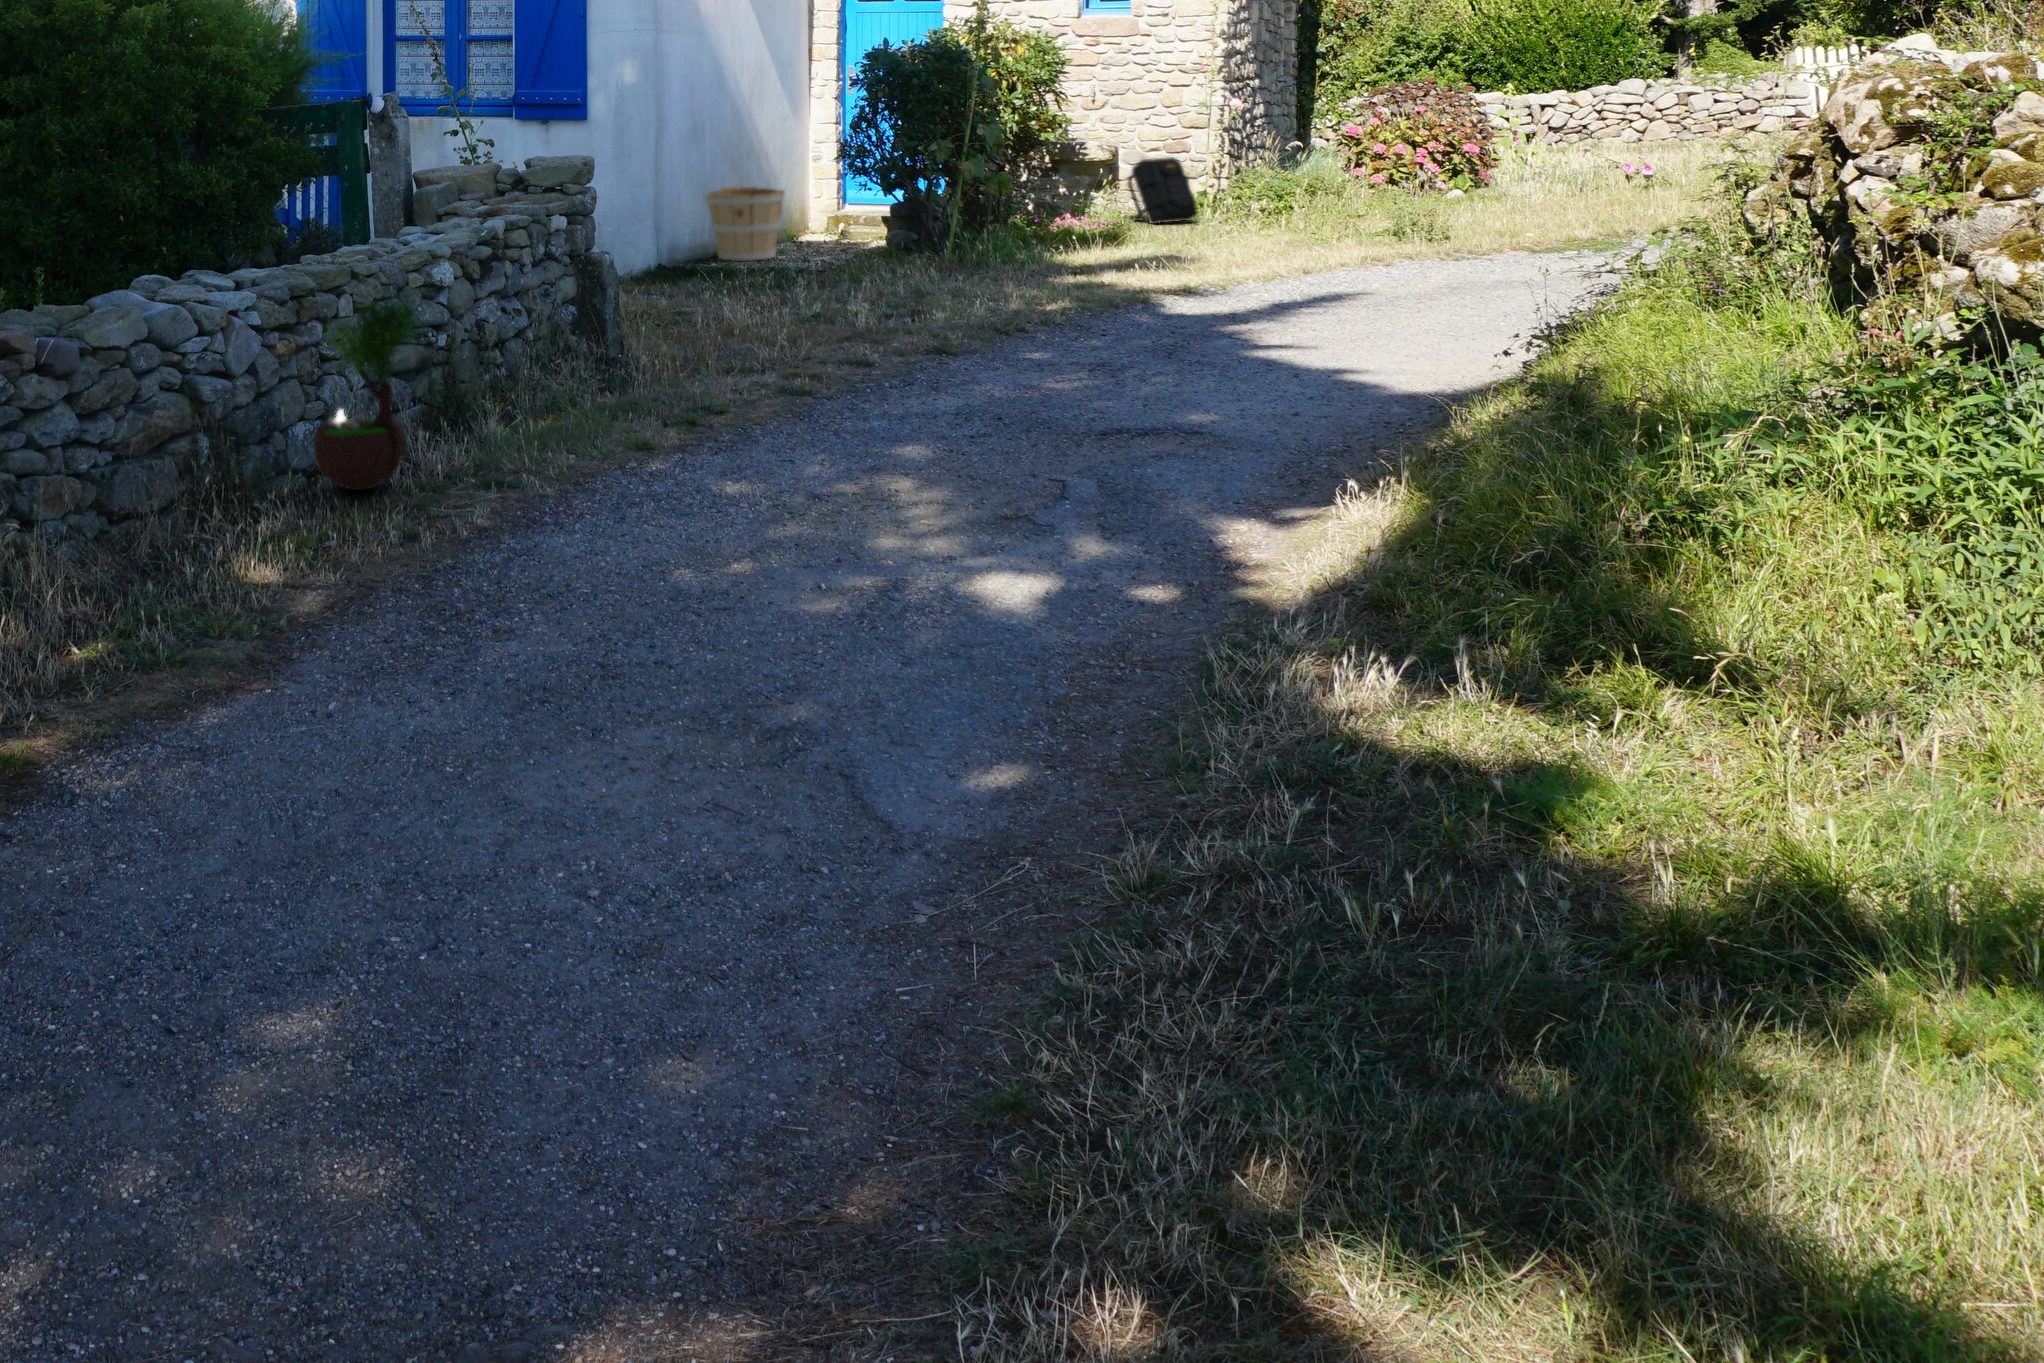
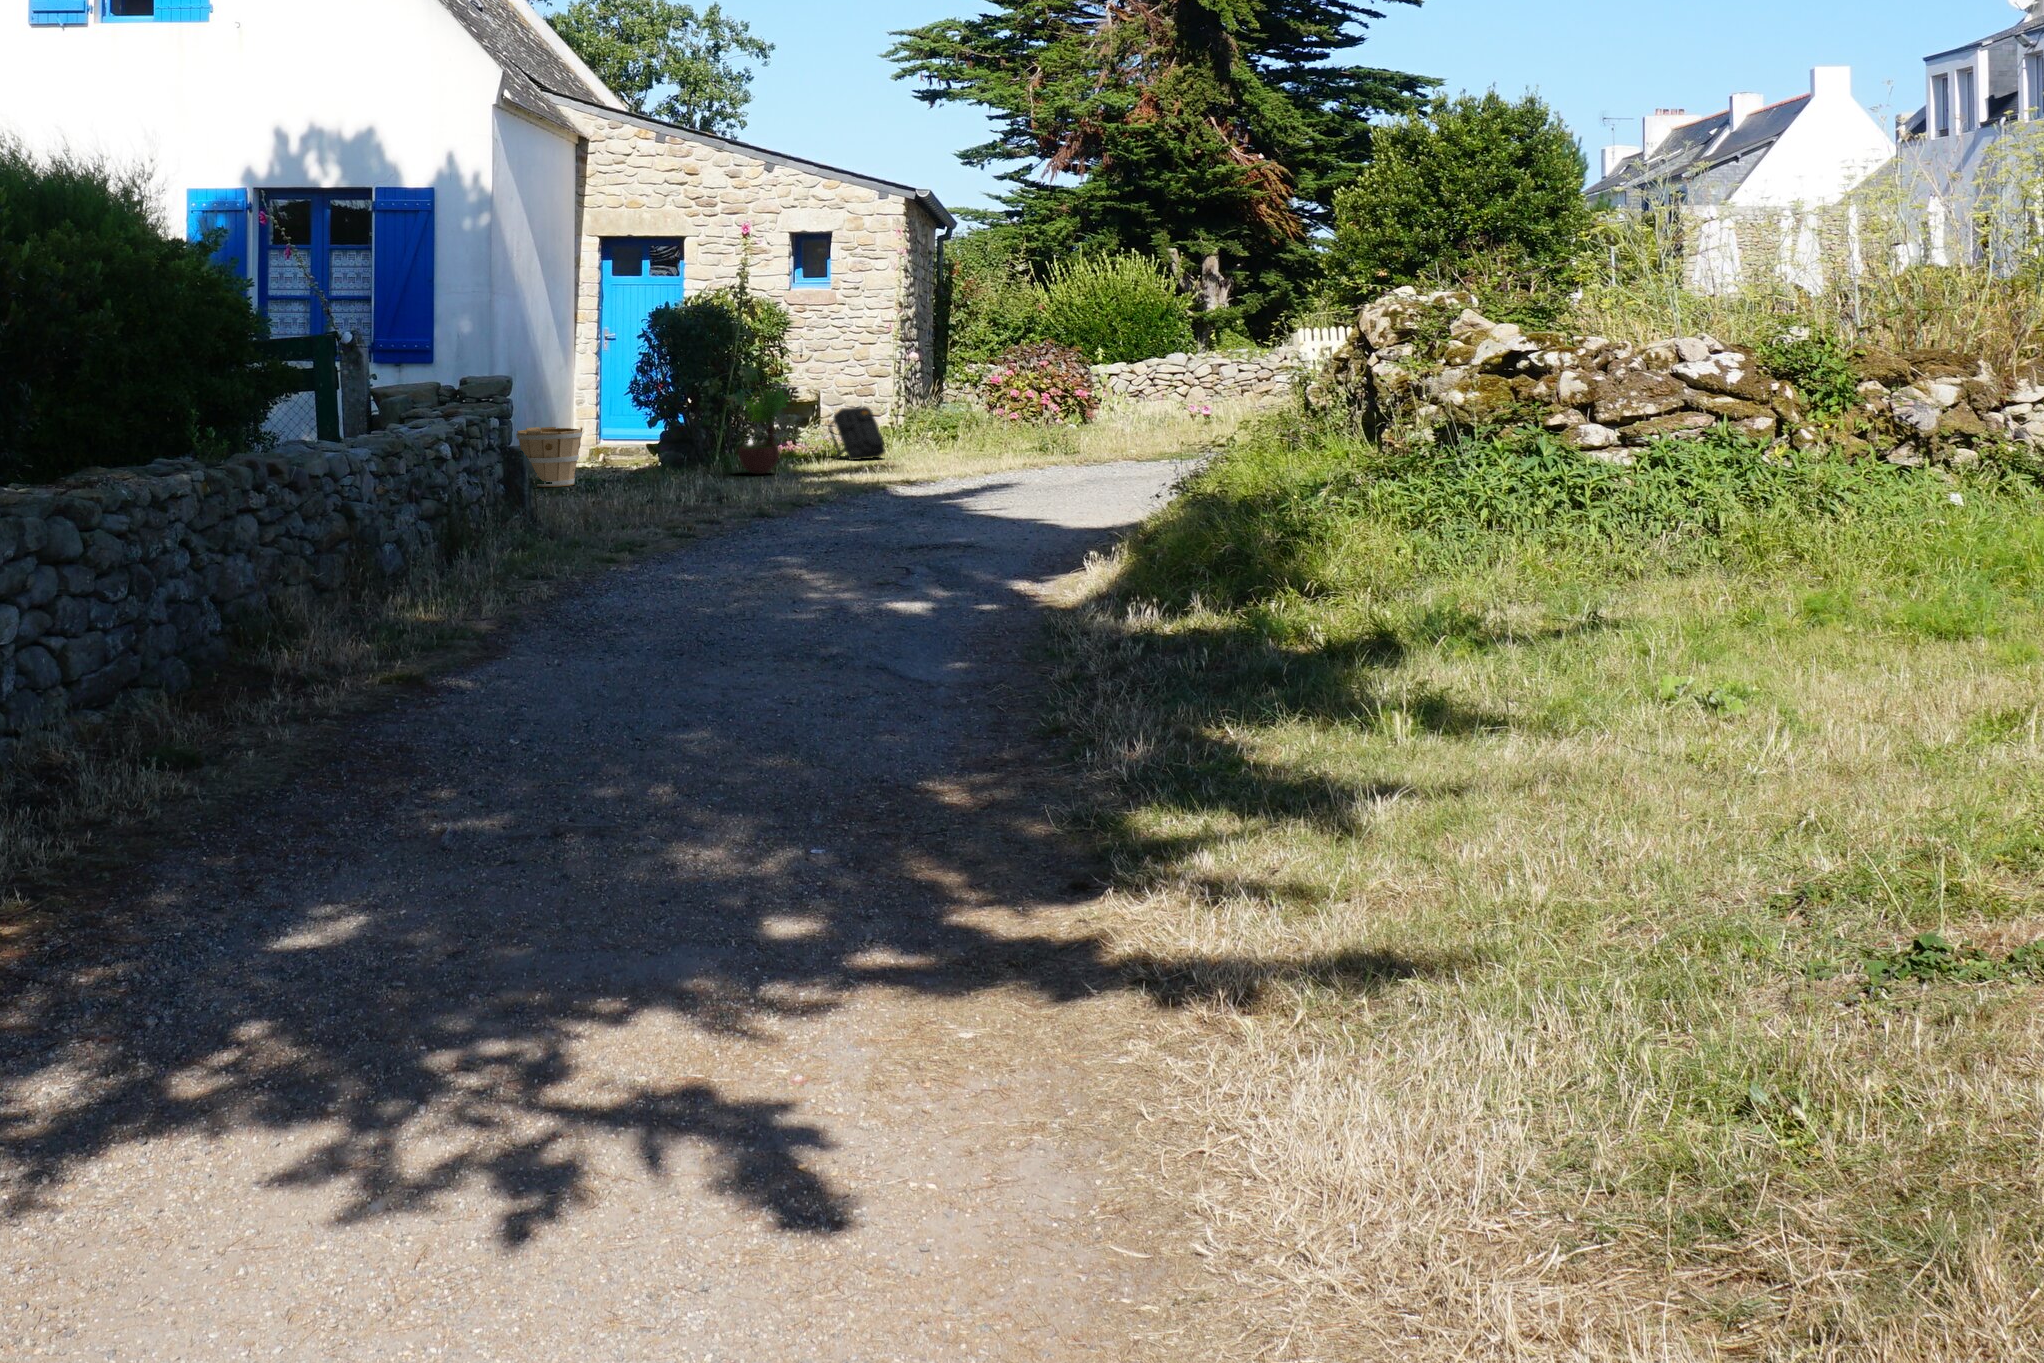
potted tree: present [314,281,428,490] -> present [739,388,788,474]

